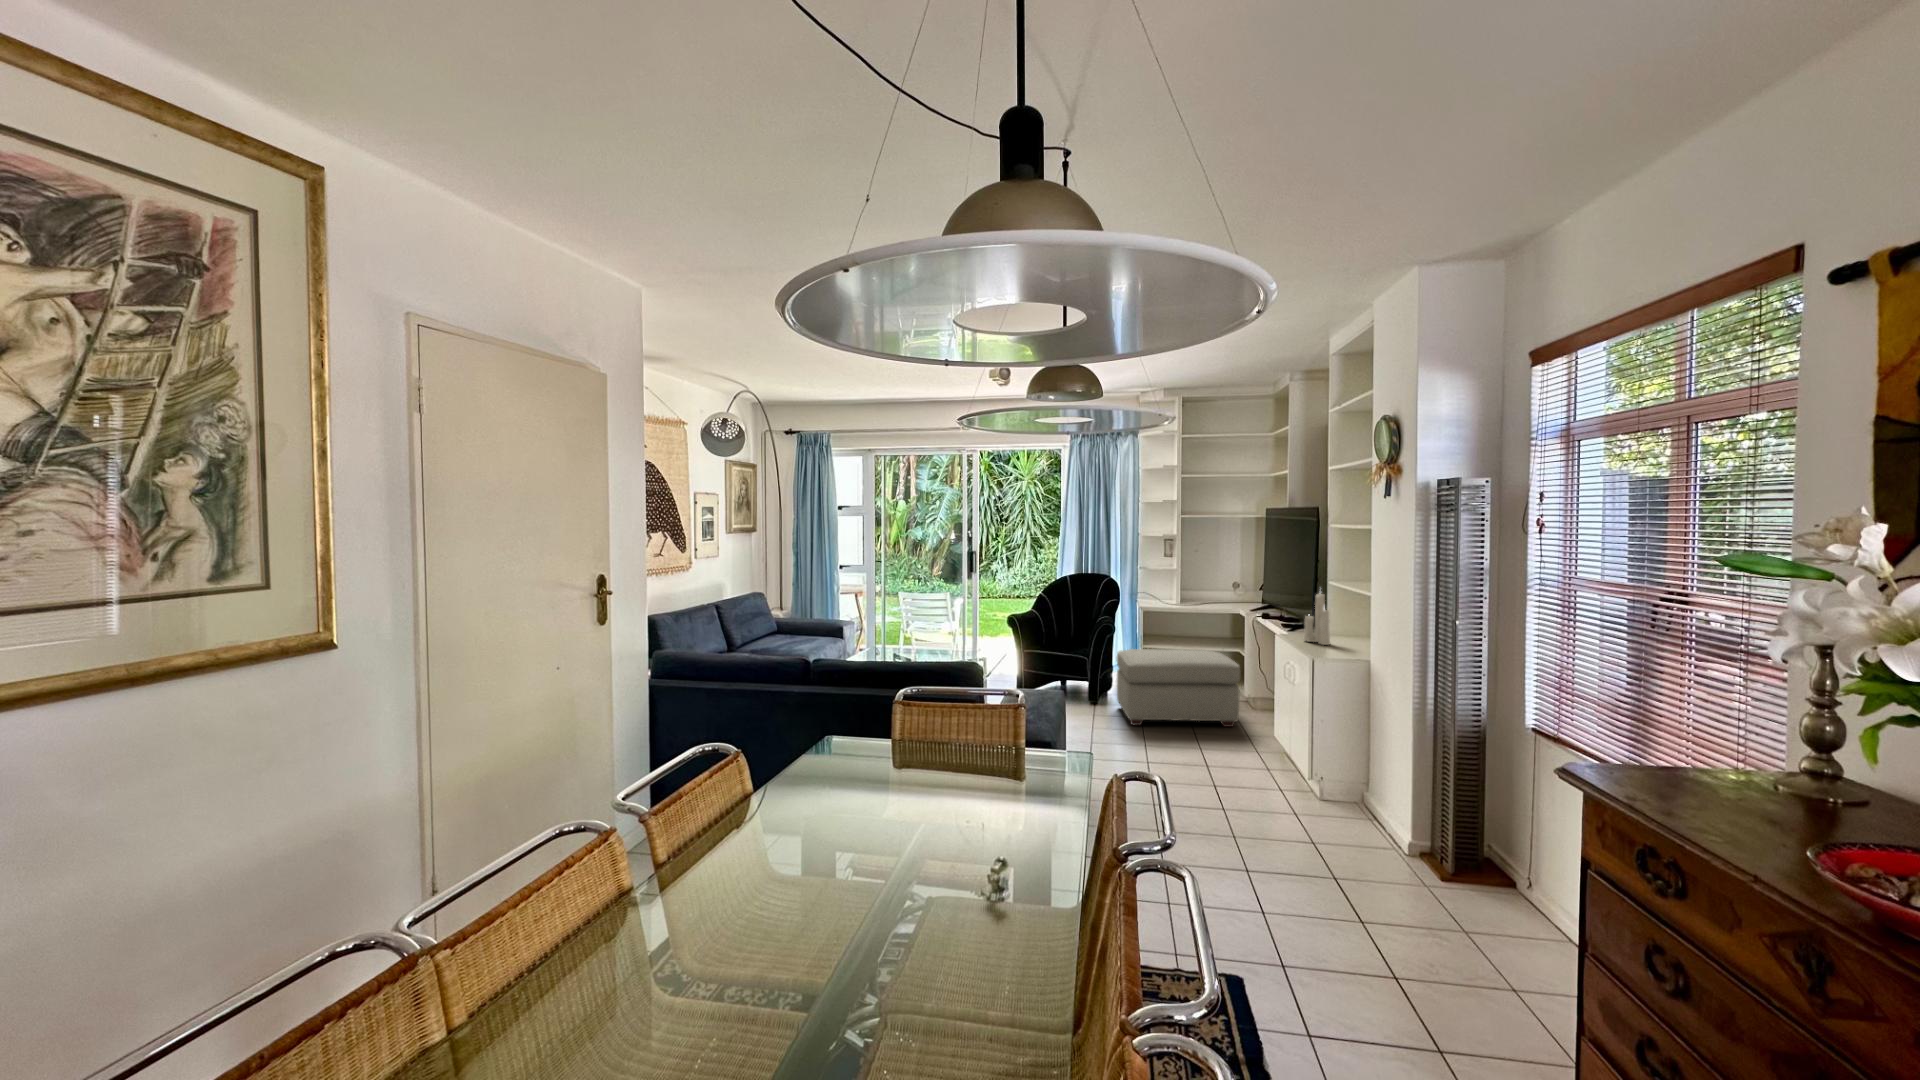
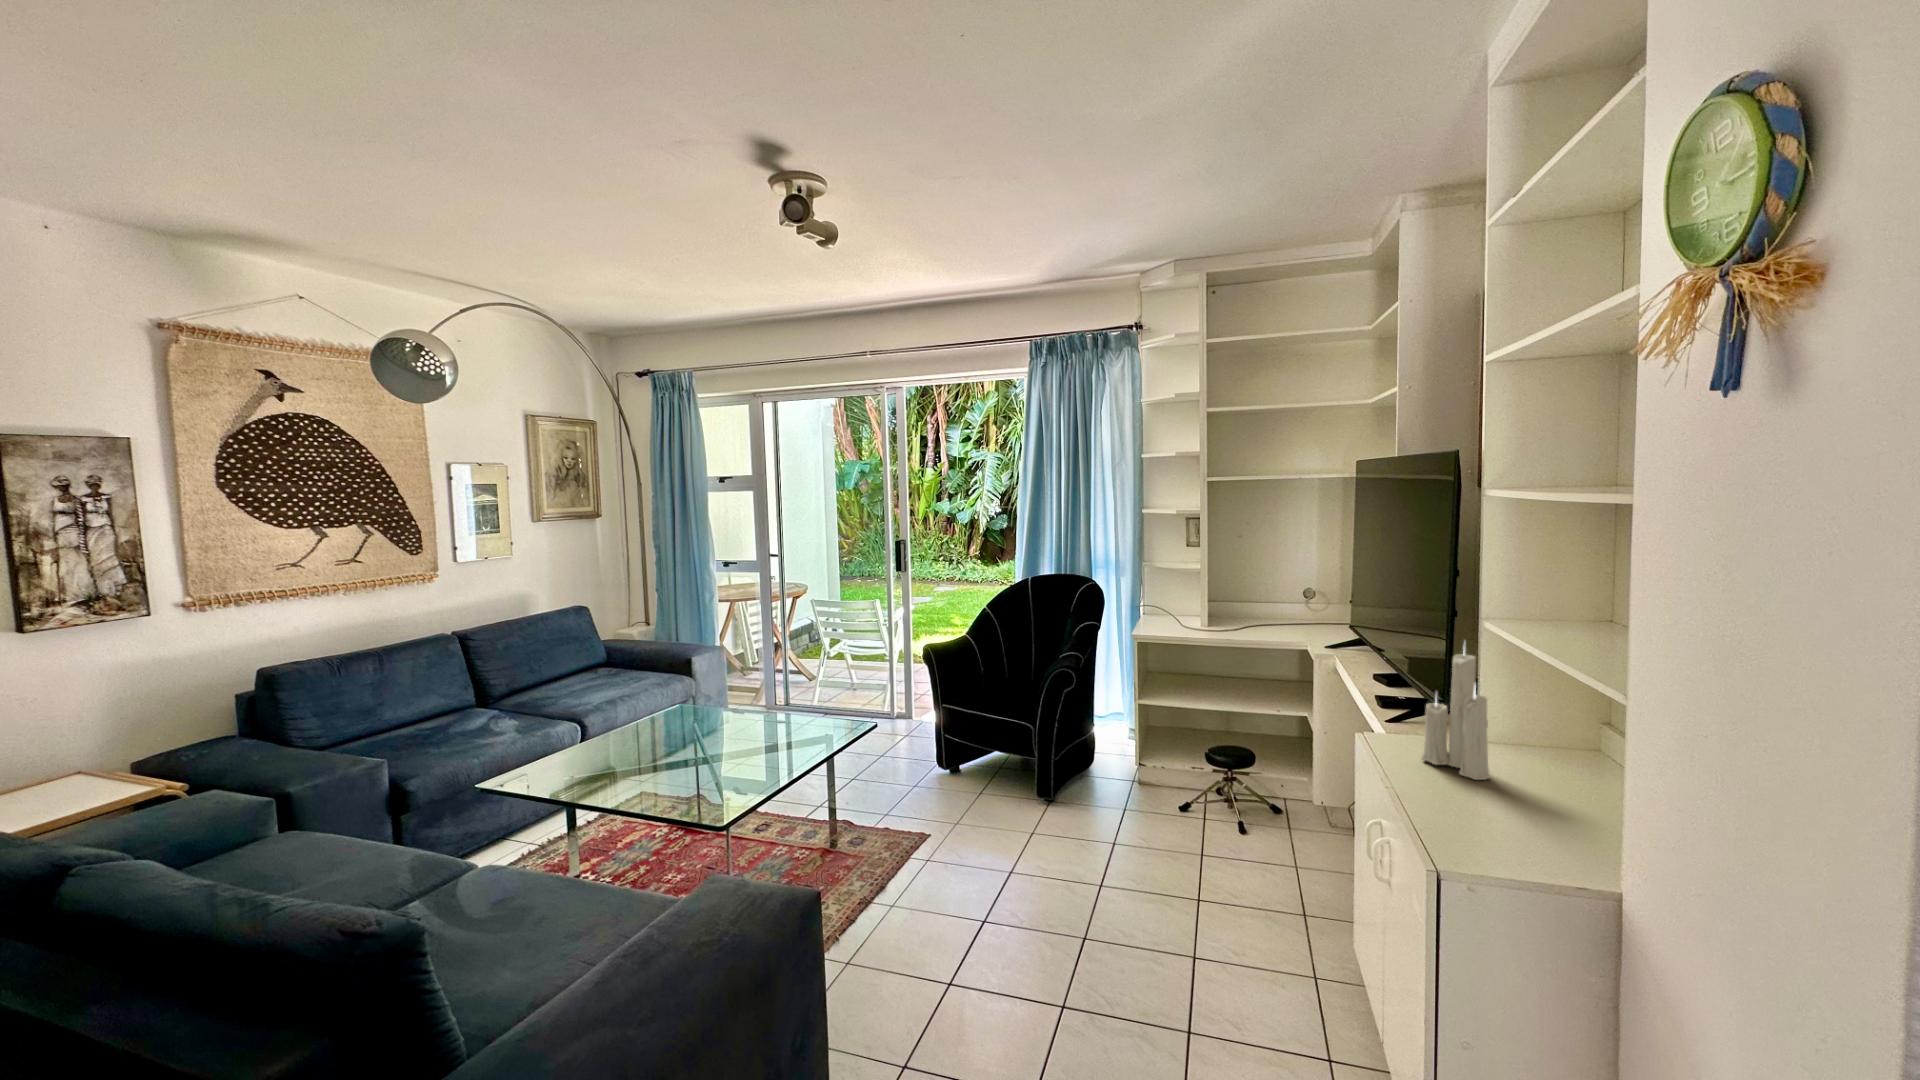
ottoman: present [1117,649,1240,727] -> none [1084,711,1298,871]

